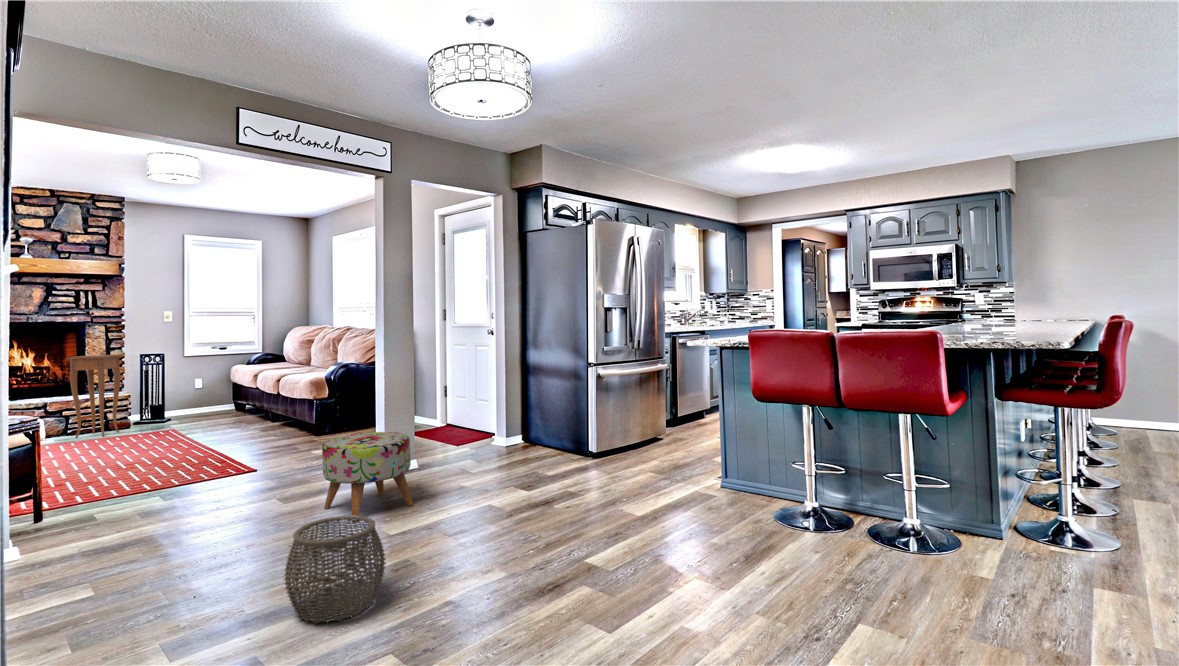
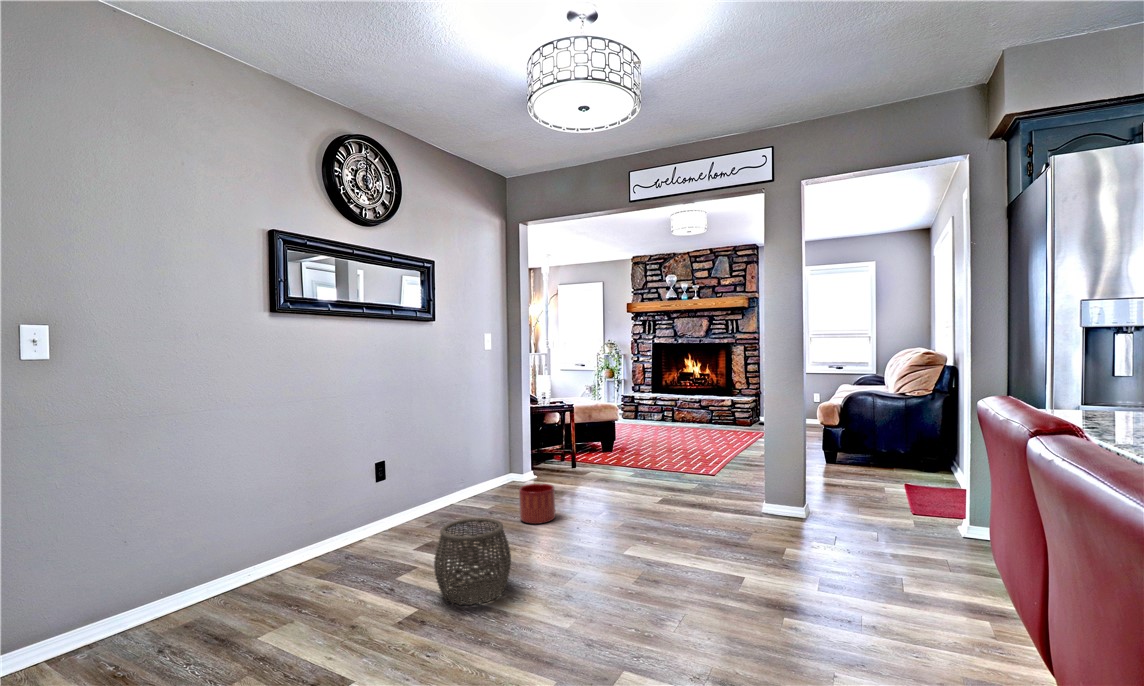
side table: present [66,355,122,438] -> none [704,368,738,430]
ottoman: present [322,432,413,521] -> none [630,462,716,554]
planter: none [139,506,202,566] -> present [519,484,555,524]

